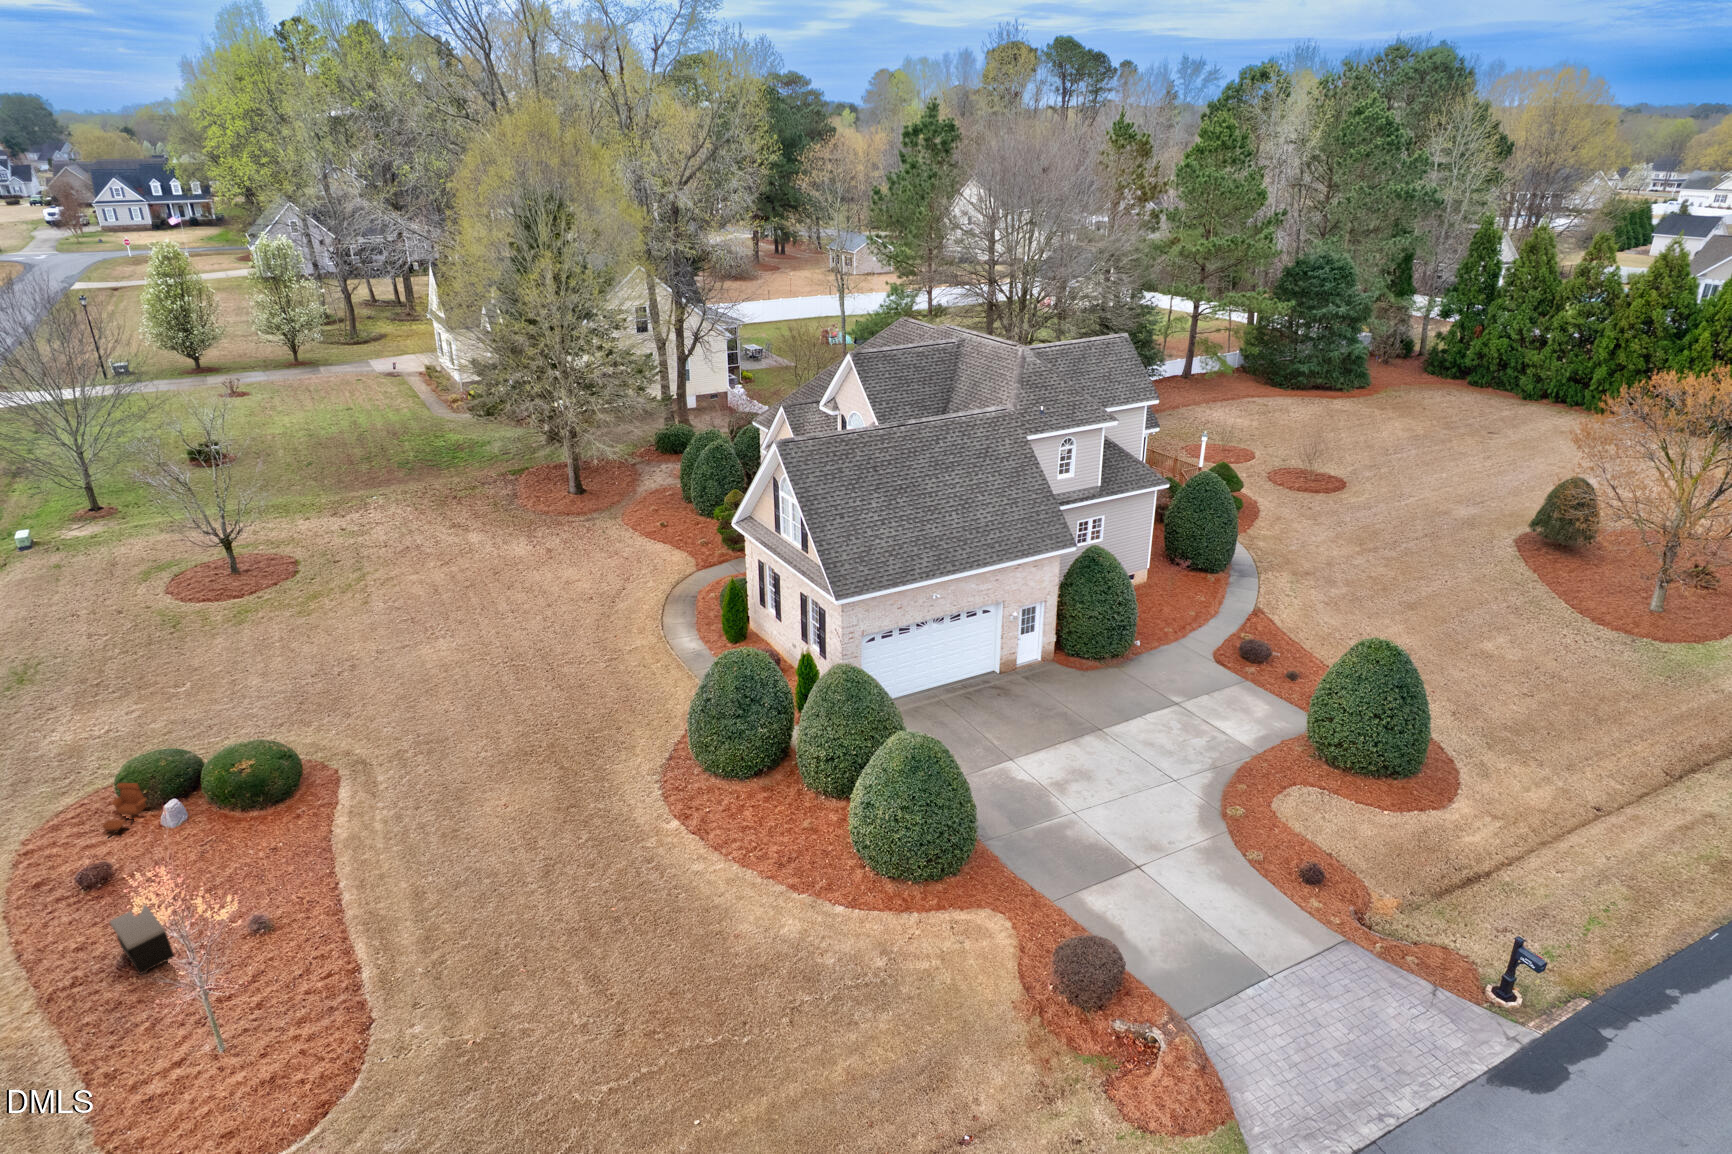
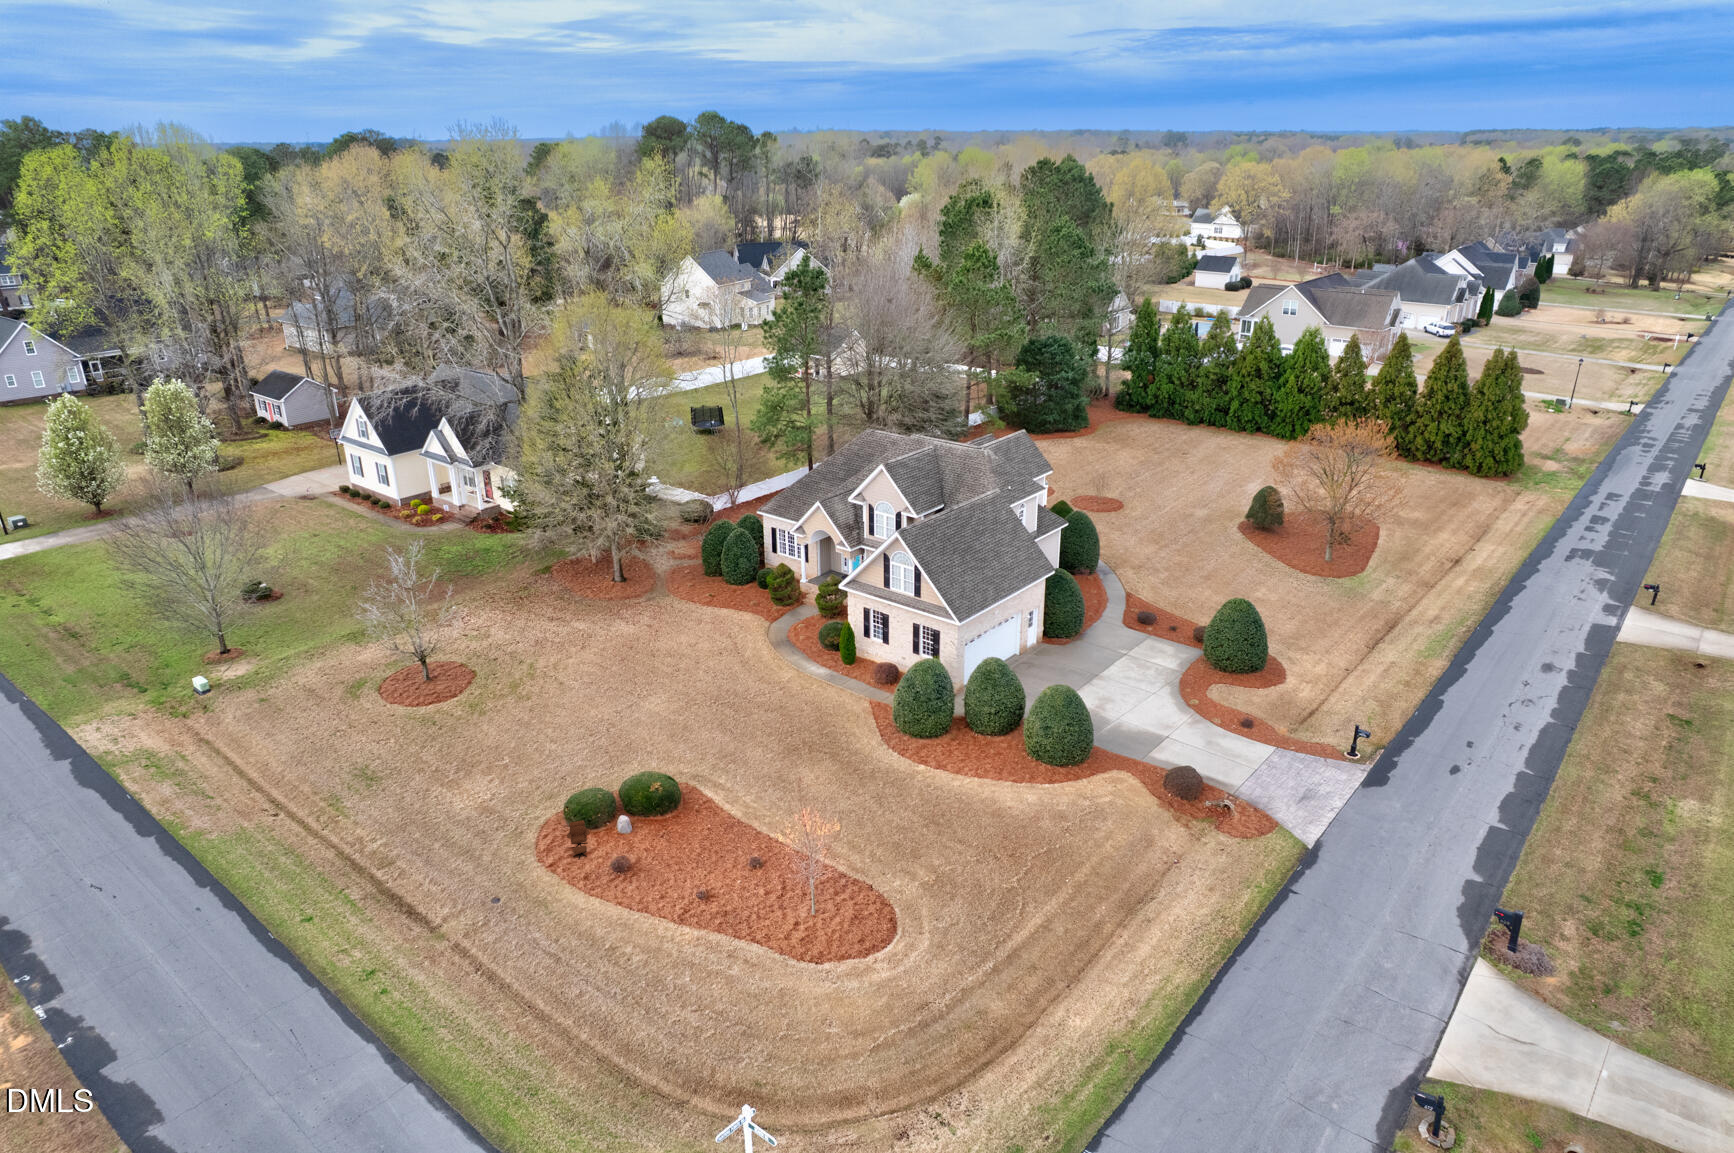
storage bench: present [110,905,174,974] -> none [676,875,716,912]

